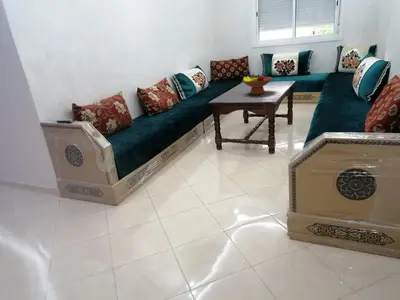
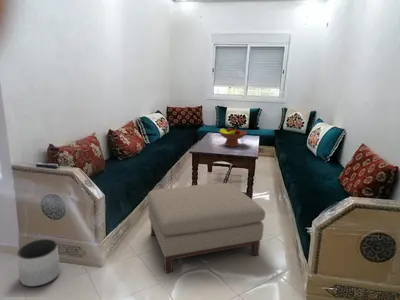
ottoman: none [159,131,262,210] -> present [148,183,265,272]
planter: none [52,181,88,216] -> present [17,239,60,287]

